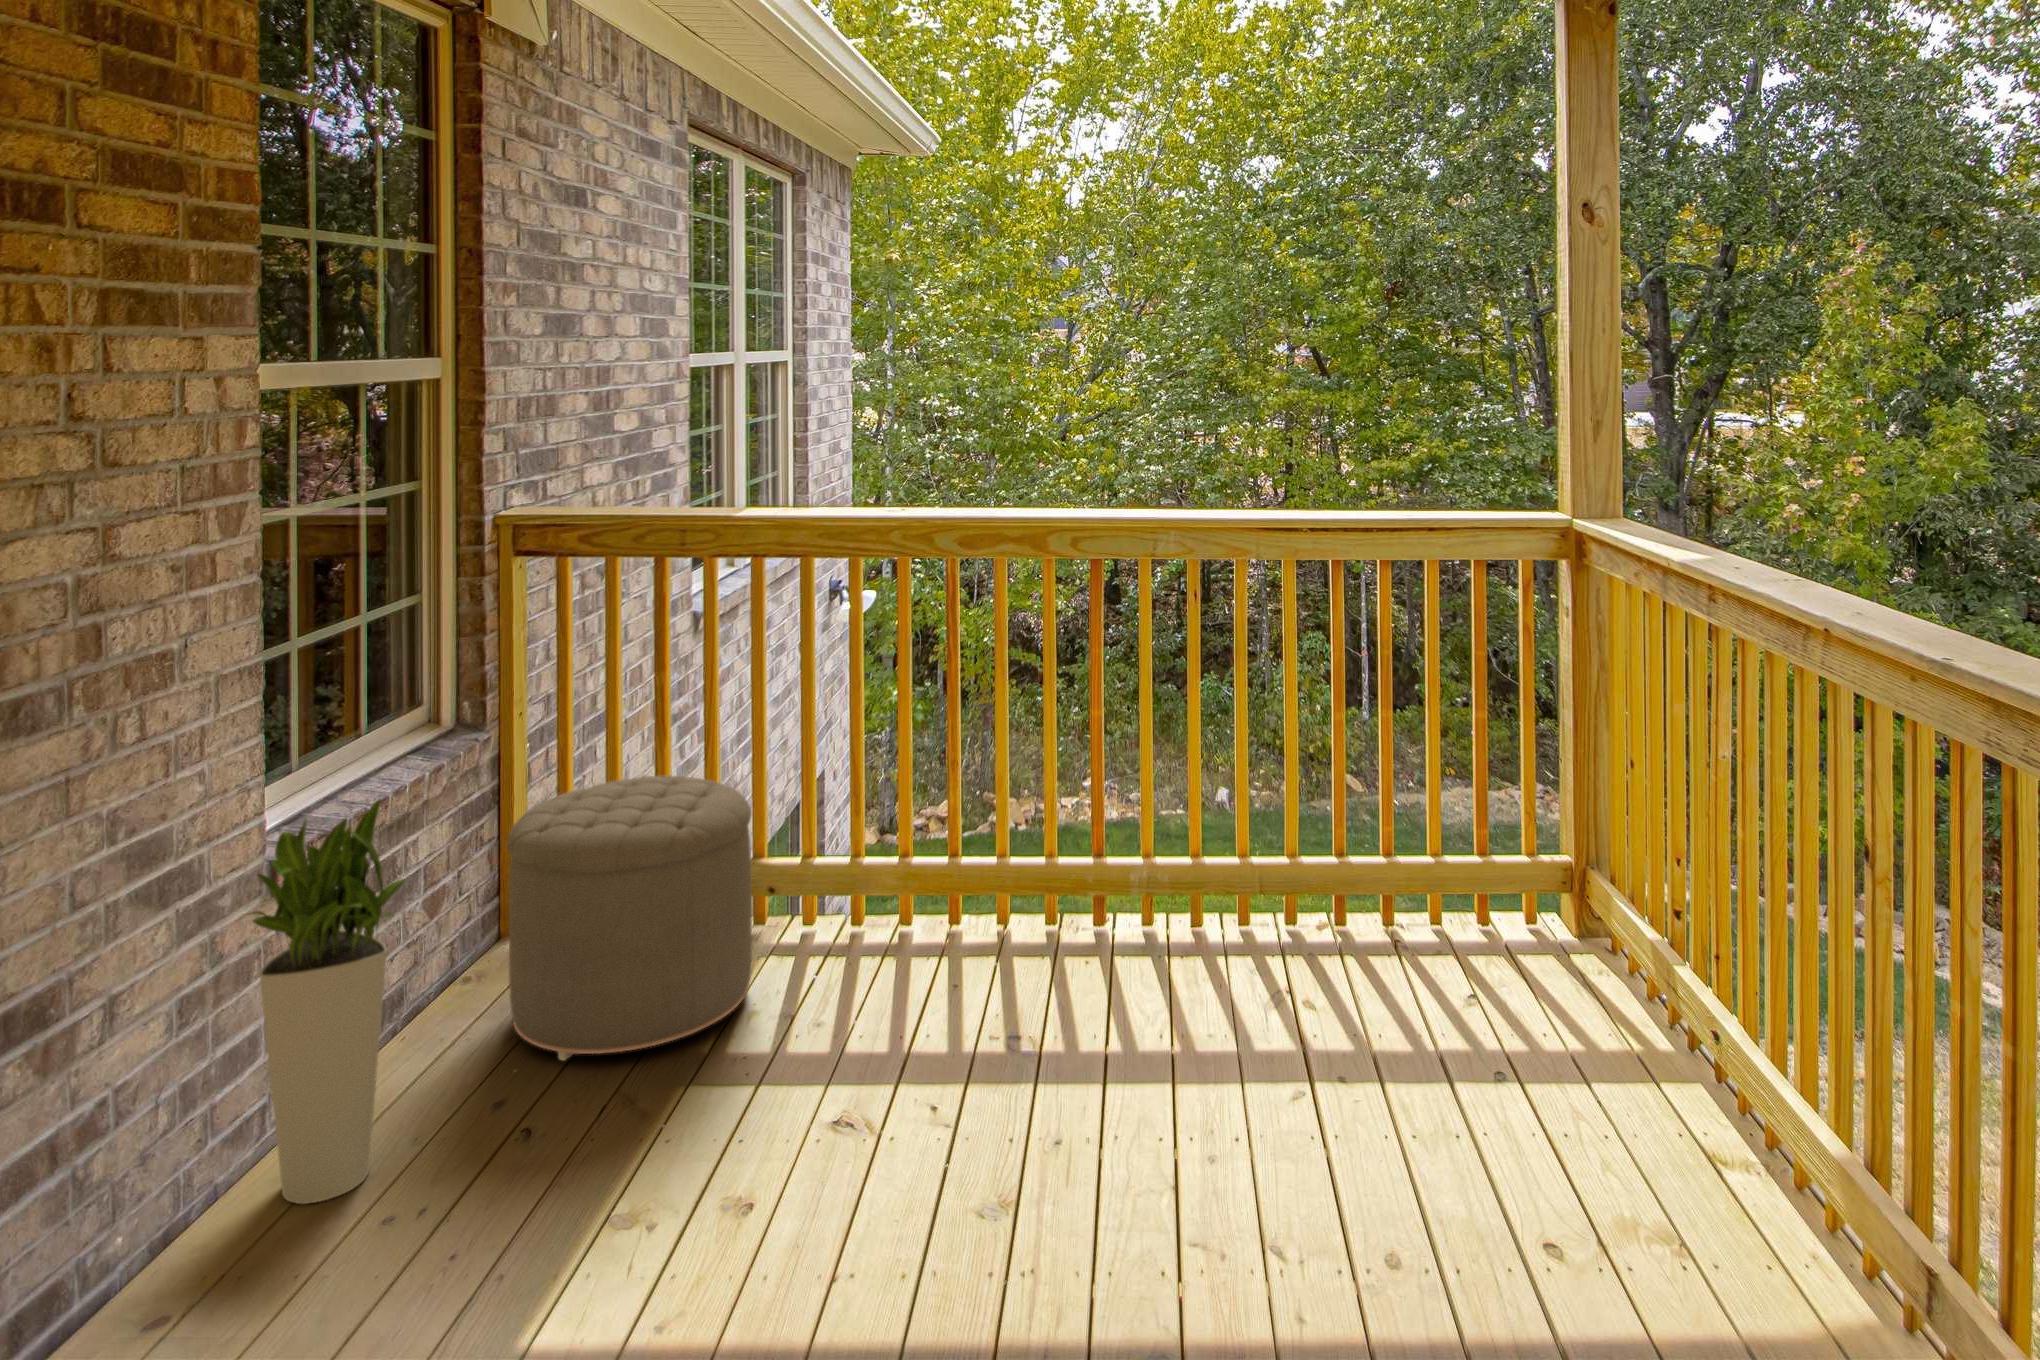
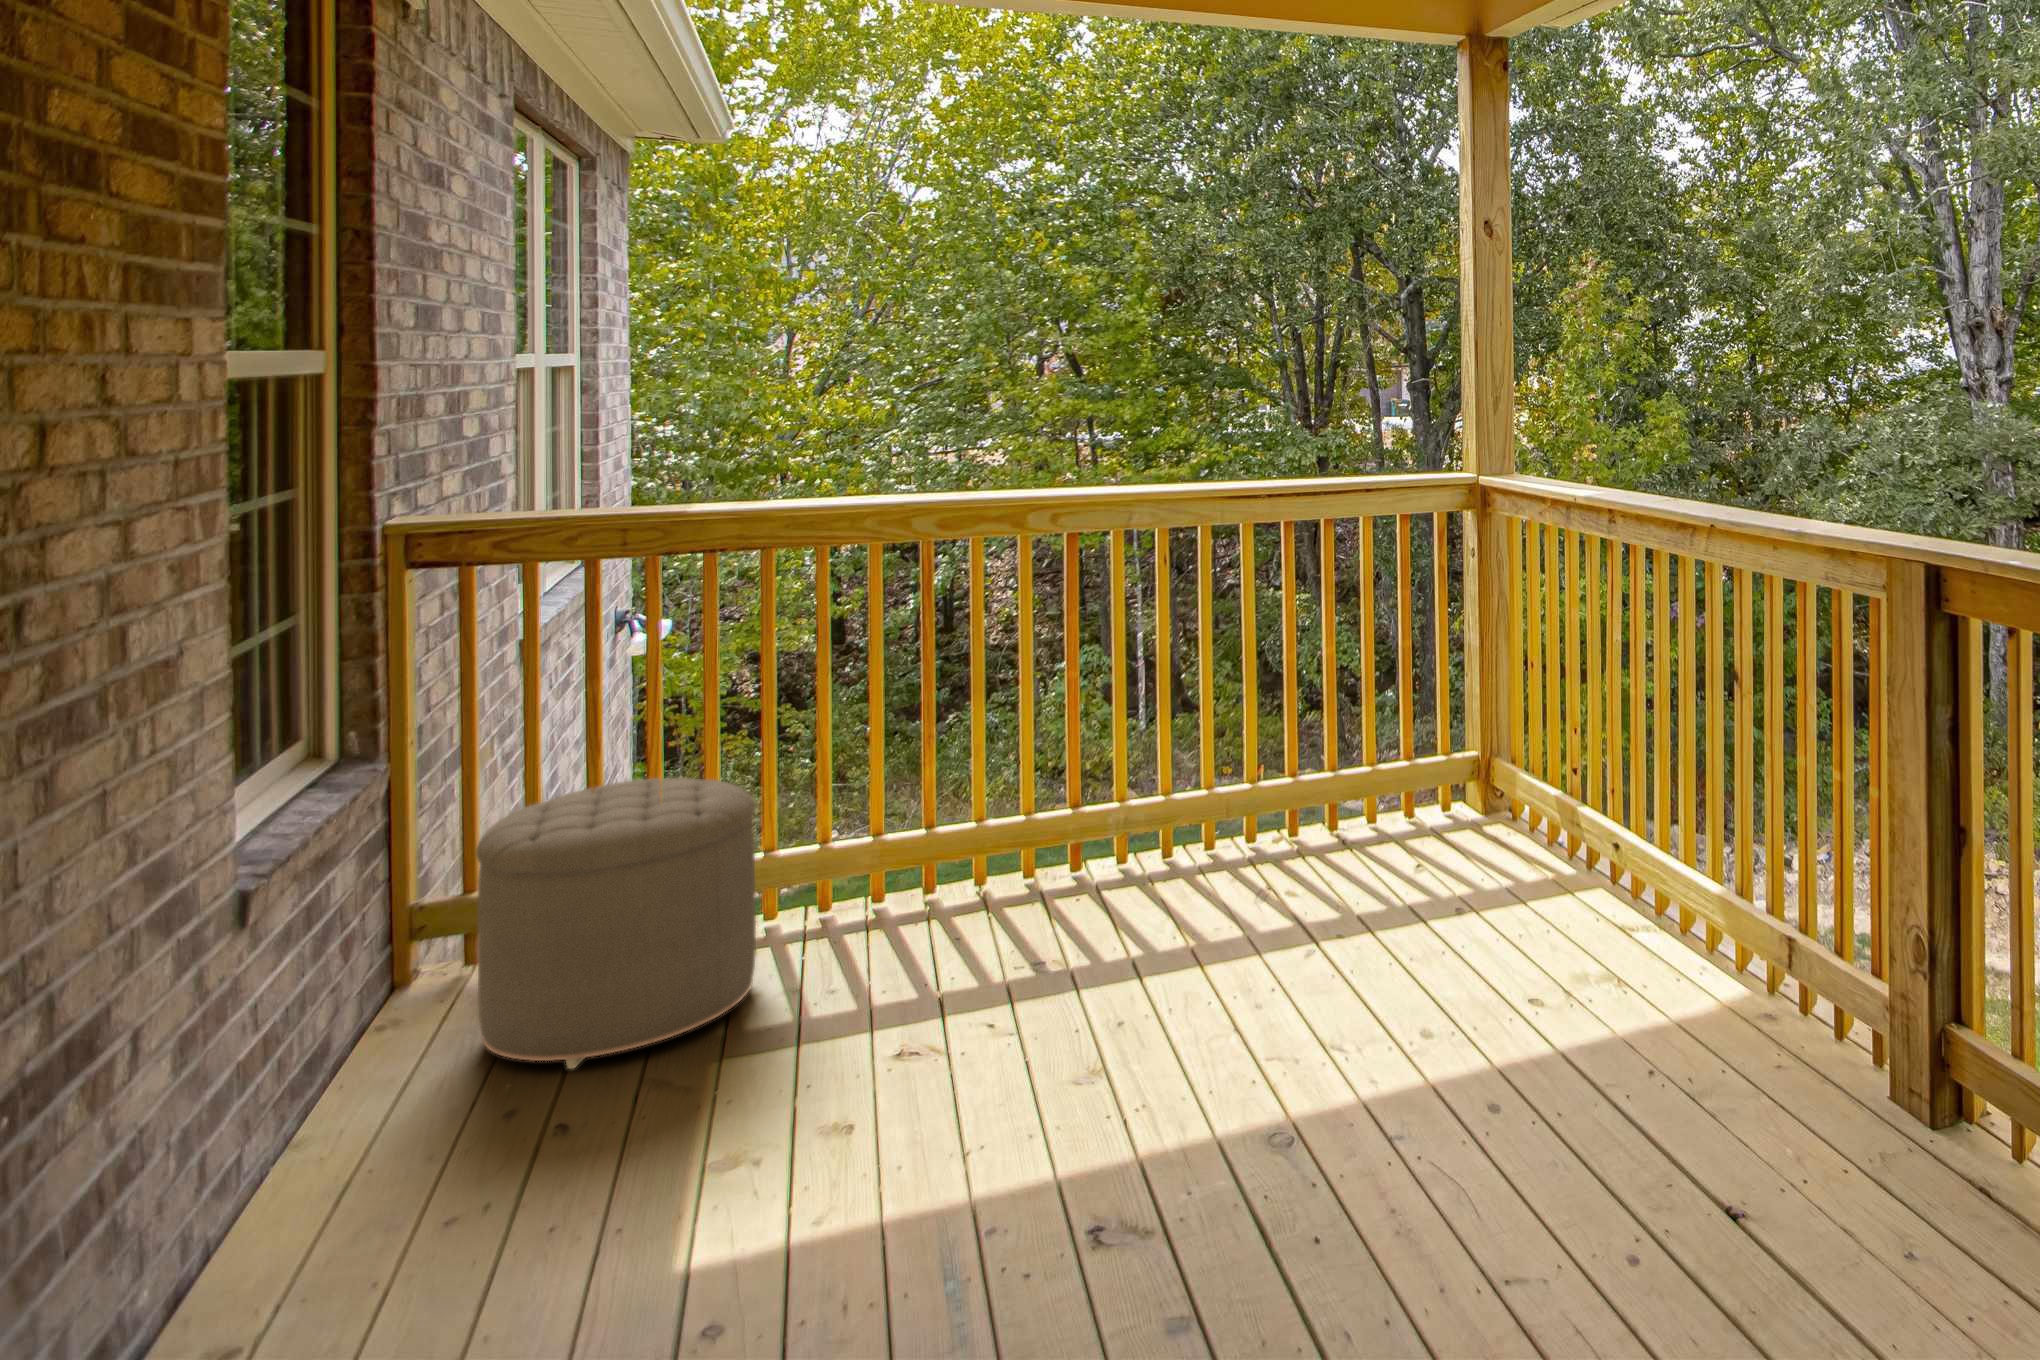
planter: present [249,800,406,1204] -> none [264,803,460,1236]

